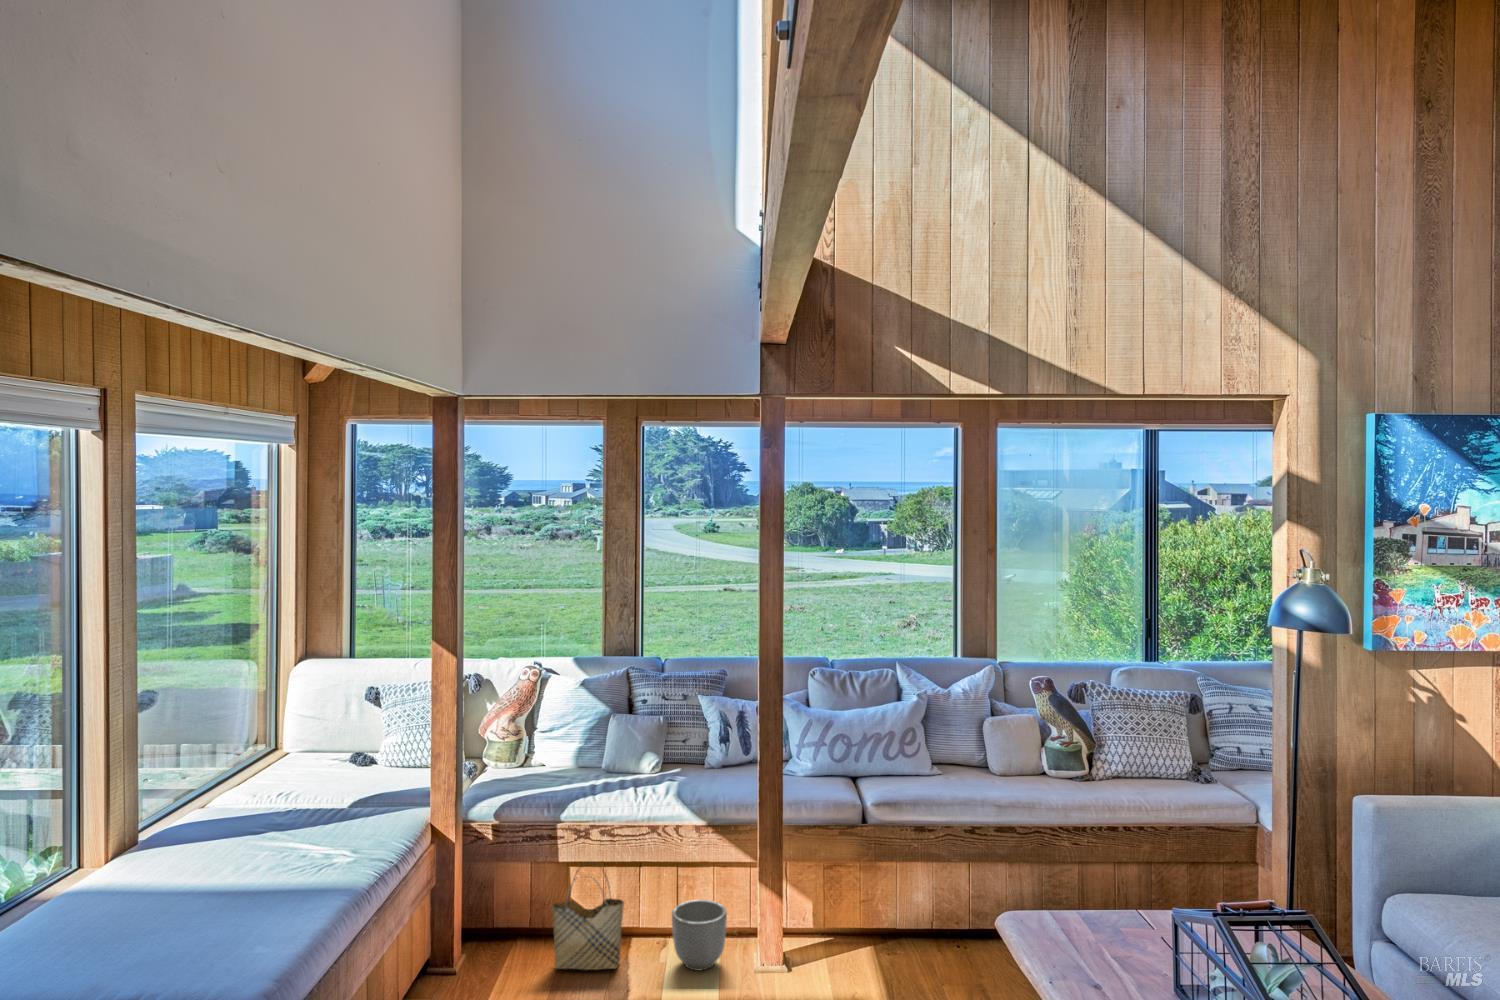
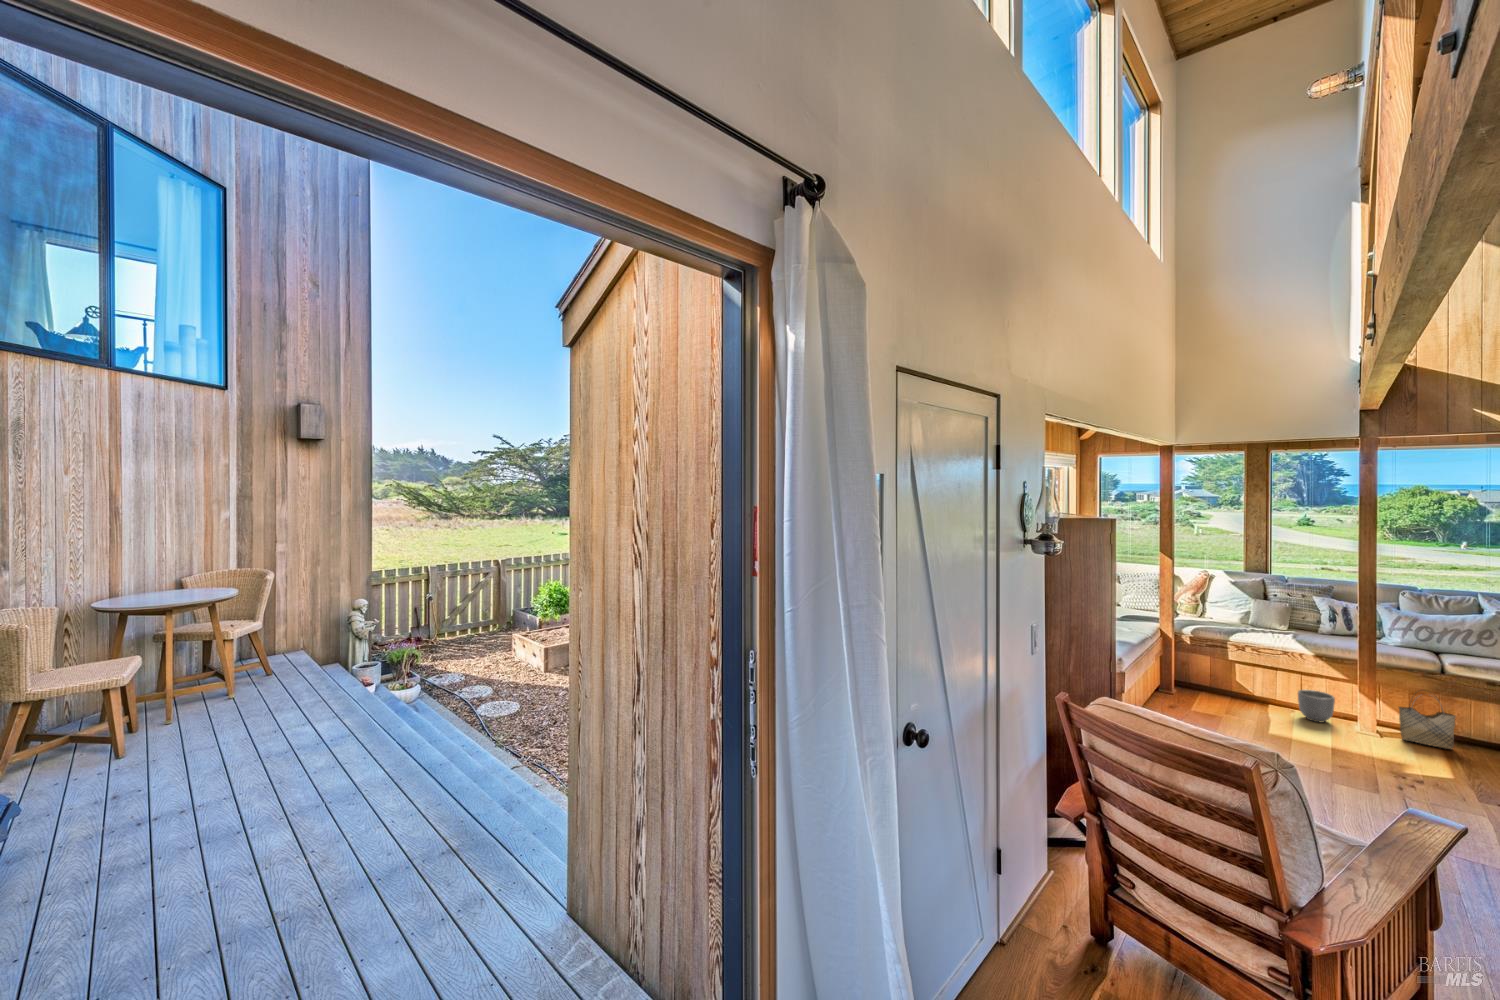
woven basket: present [552,862,624,970] -> present [1399,692,1456,749]

